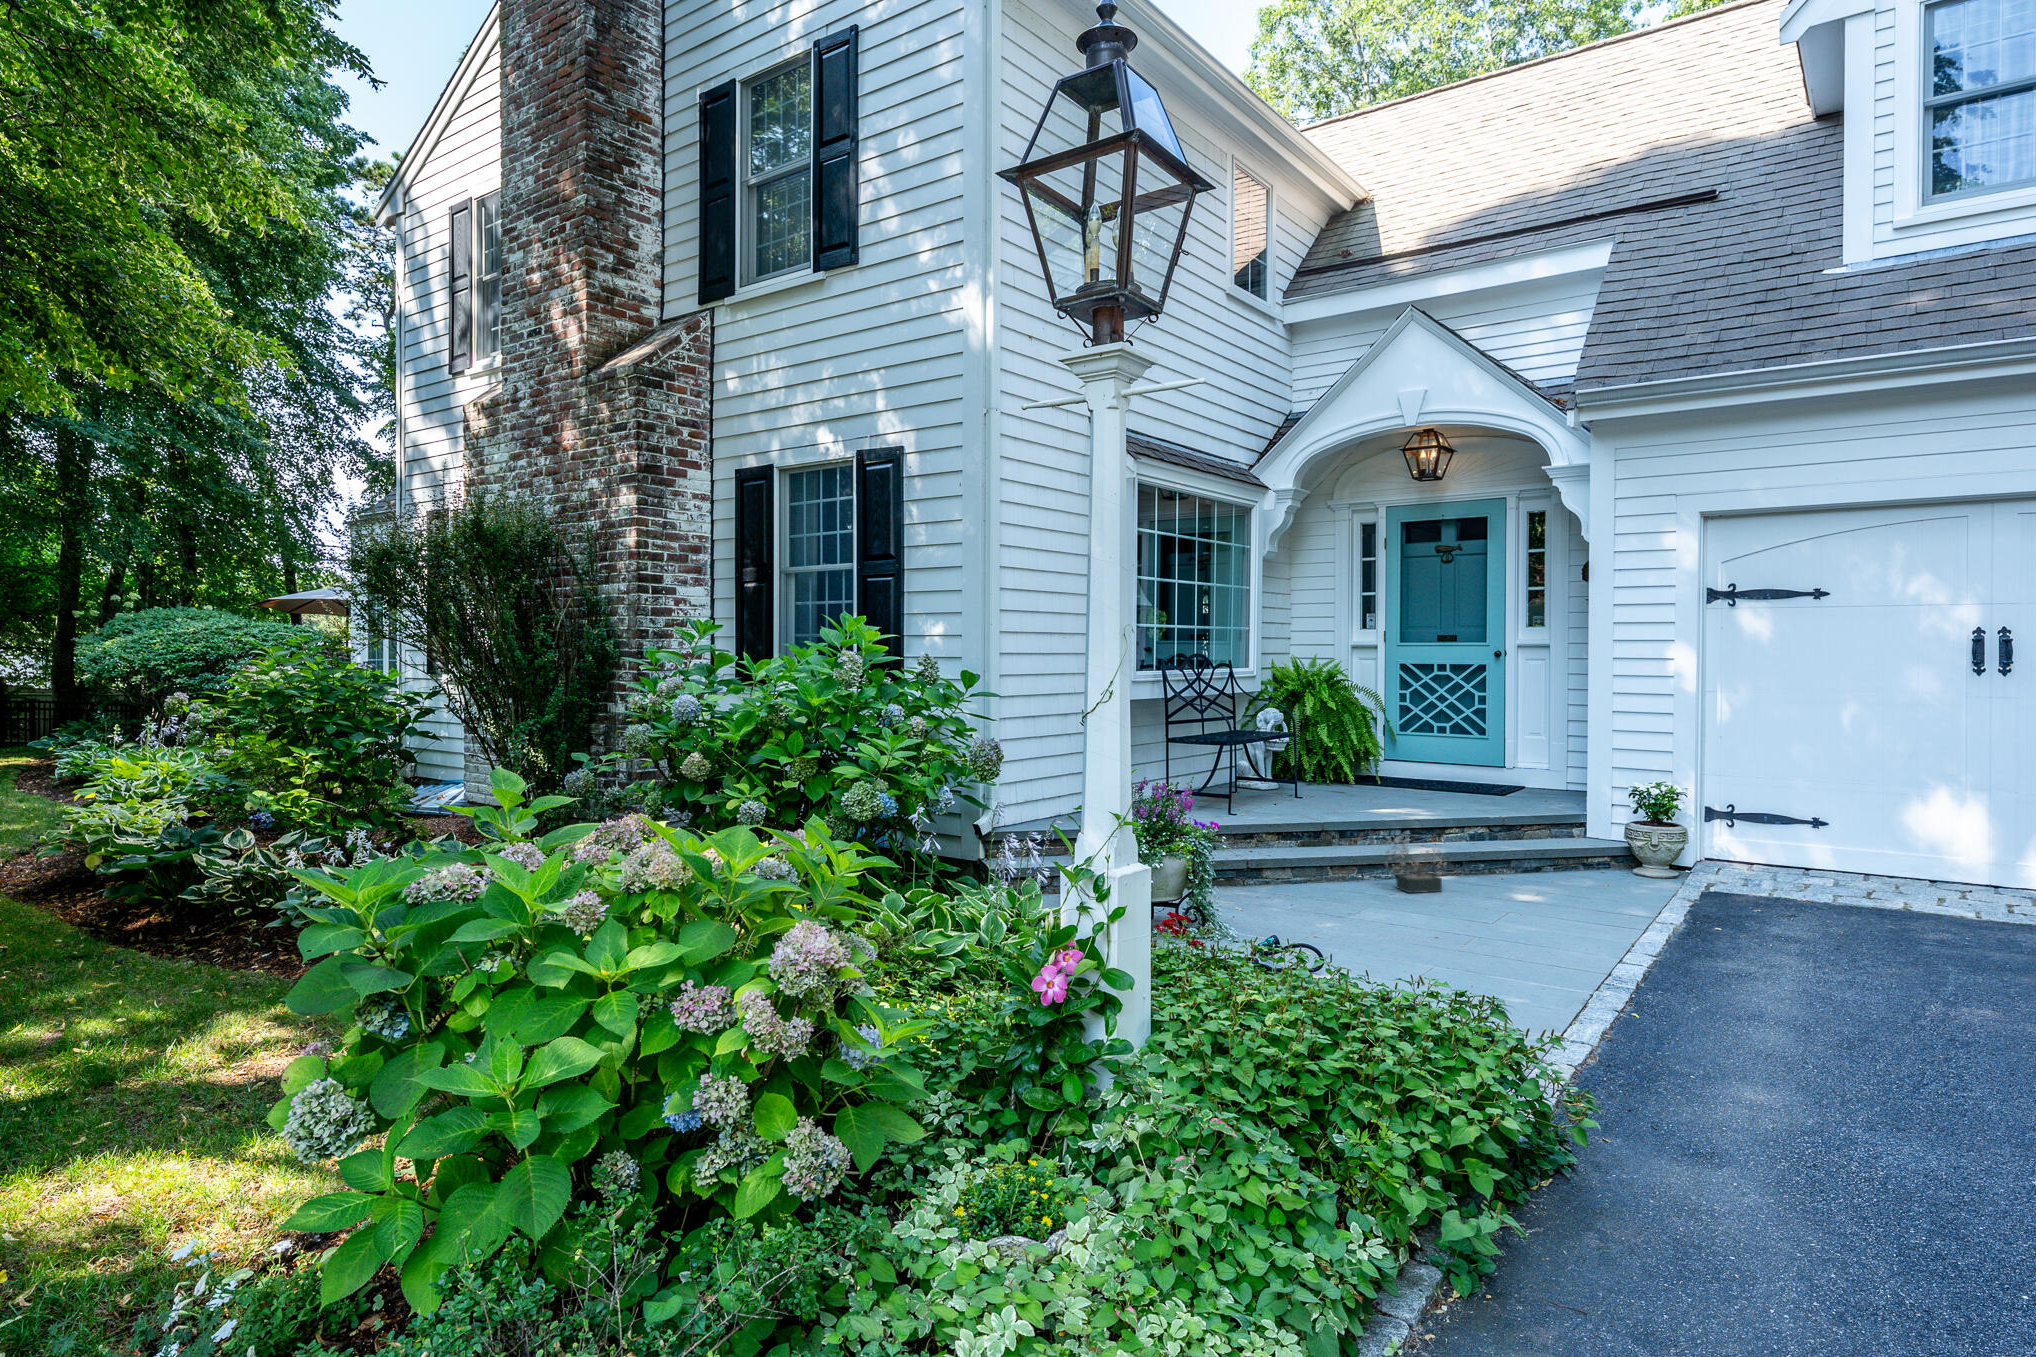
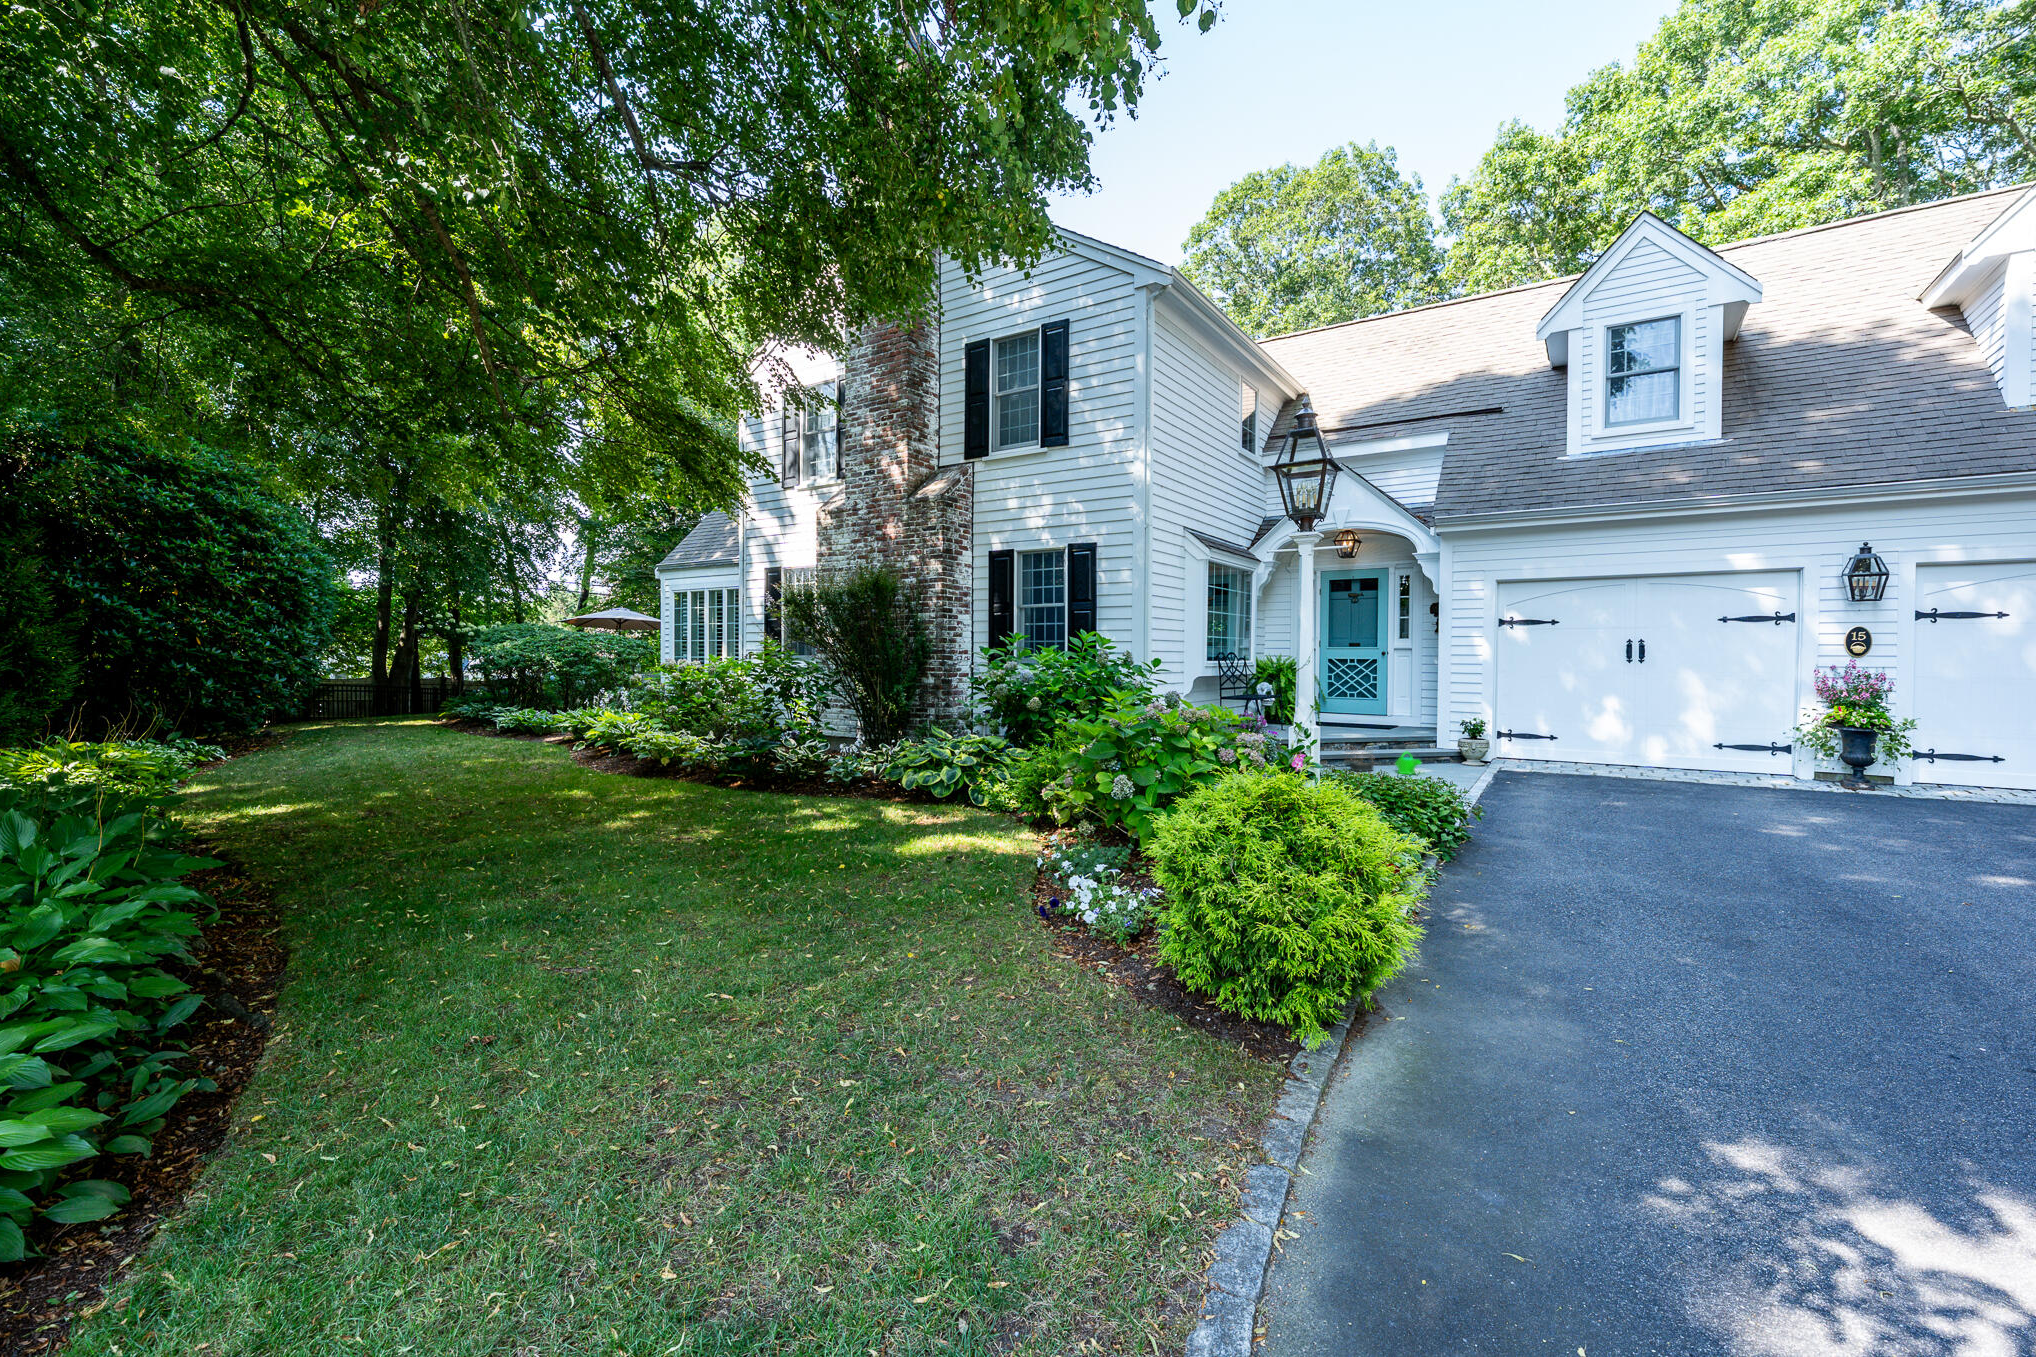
watering can: none [1487,853,1535,902] -> present [1396,751,1421,774]

